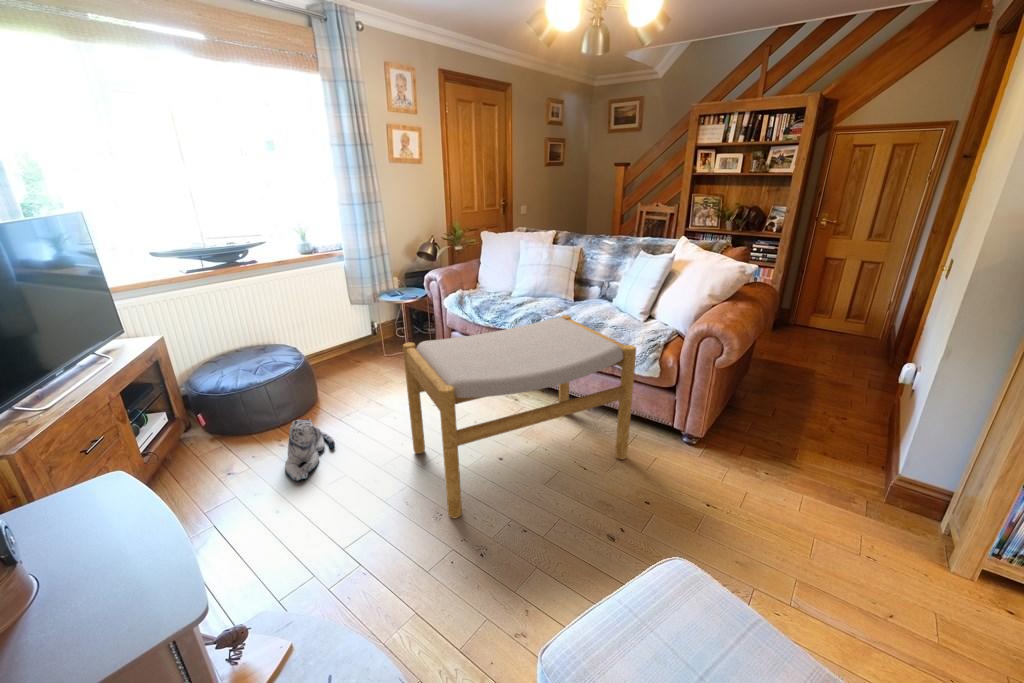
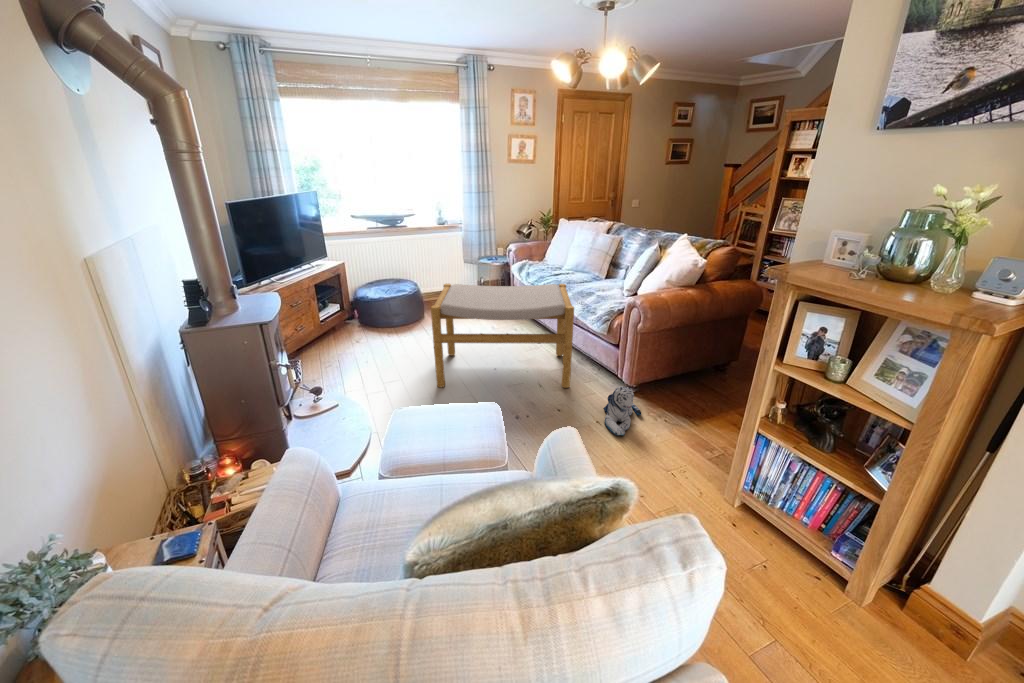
plush toy: present [285,419,335,481] -> present [604,386,641,436]

